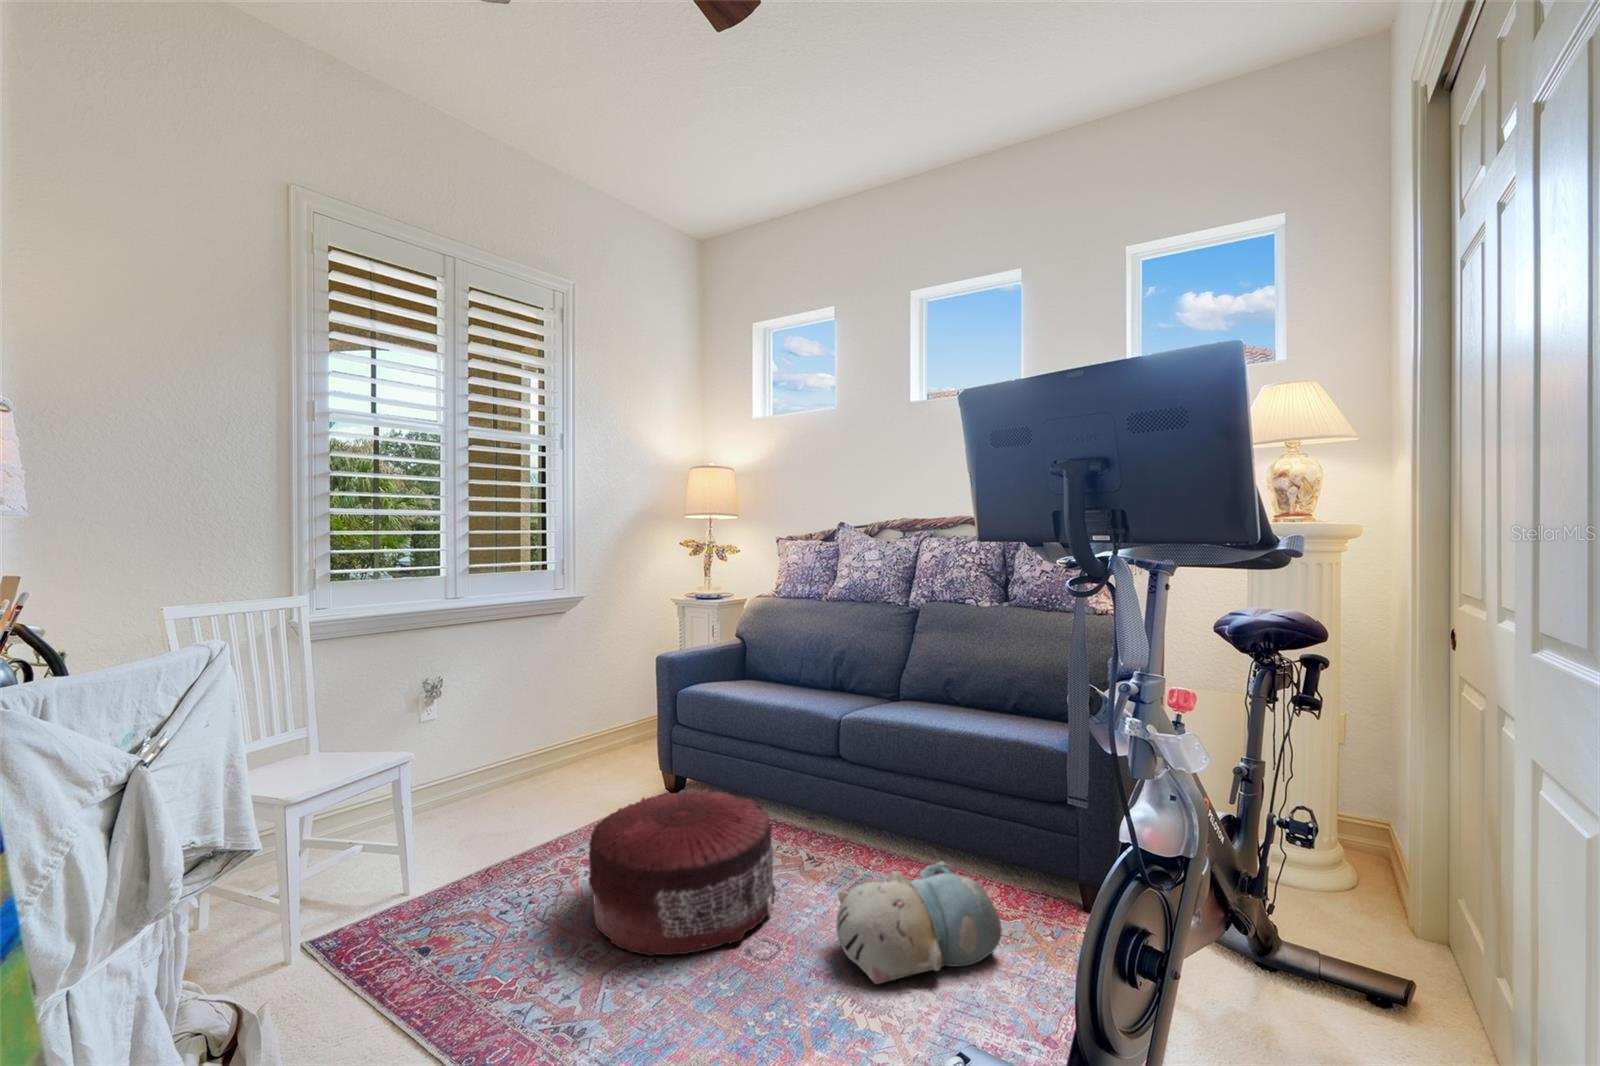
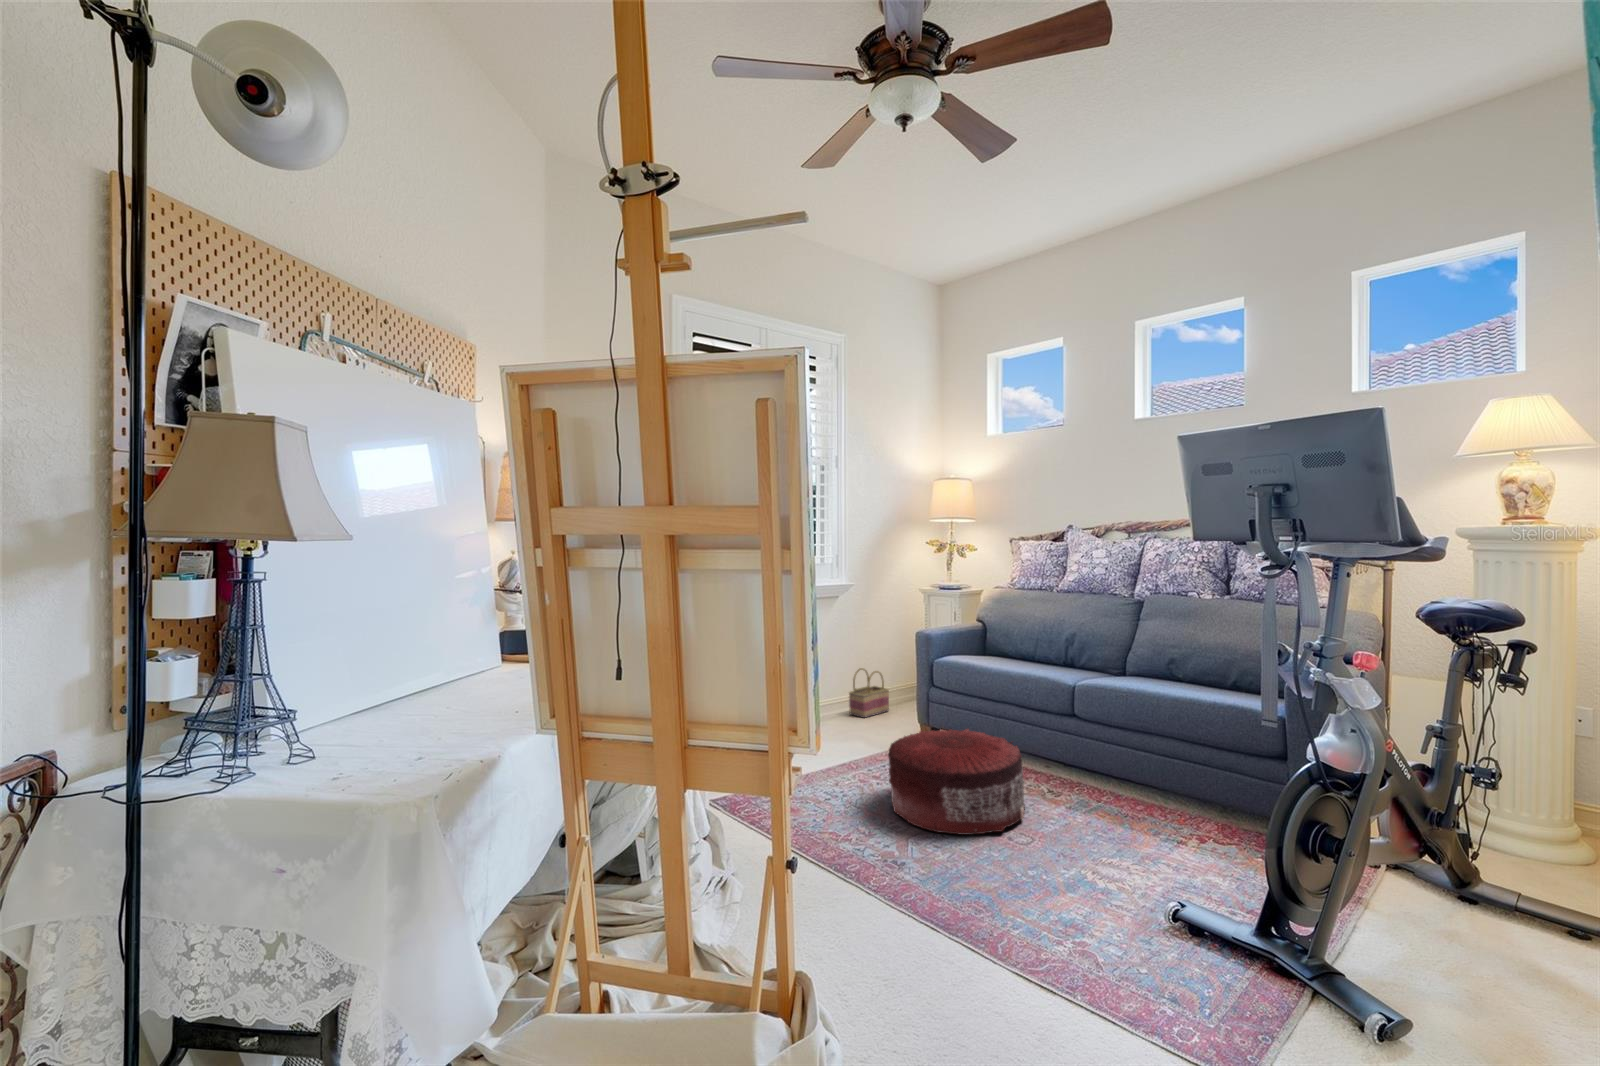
basket: none [574,701,629,767] -> present [849,668,889,718]
plush toy: present [836,862,1002,984] -> none [1078,793,1217,868]

